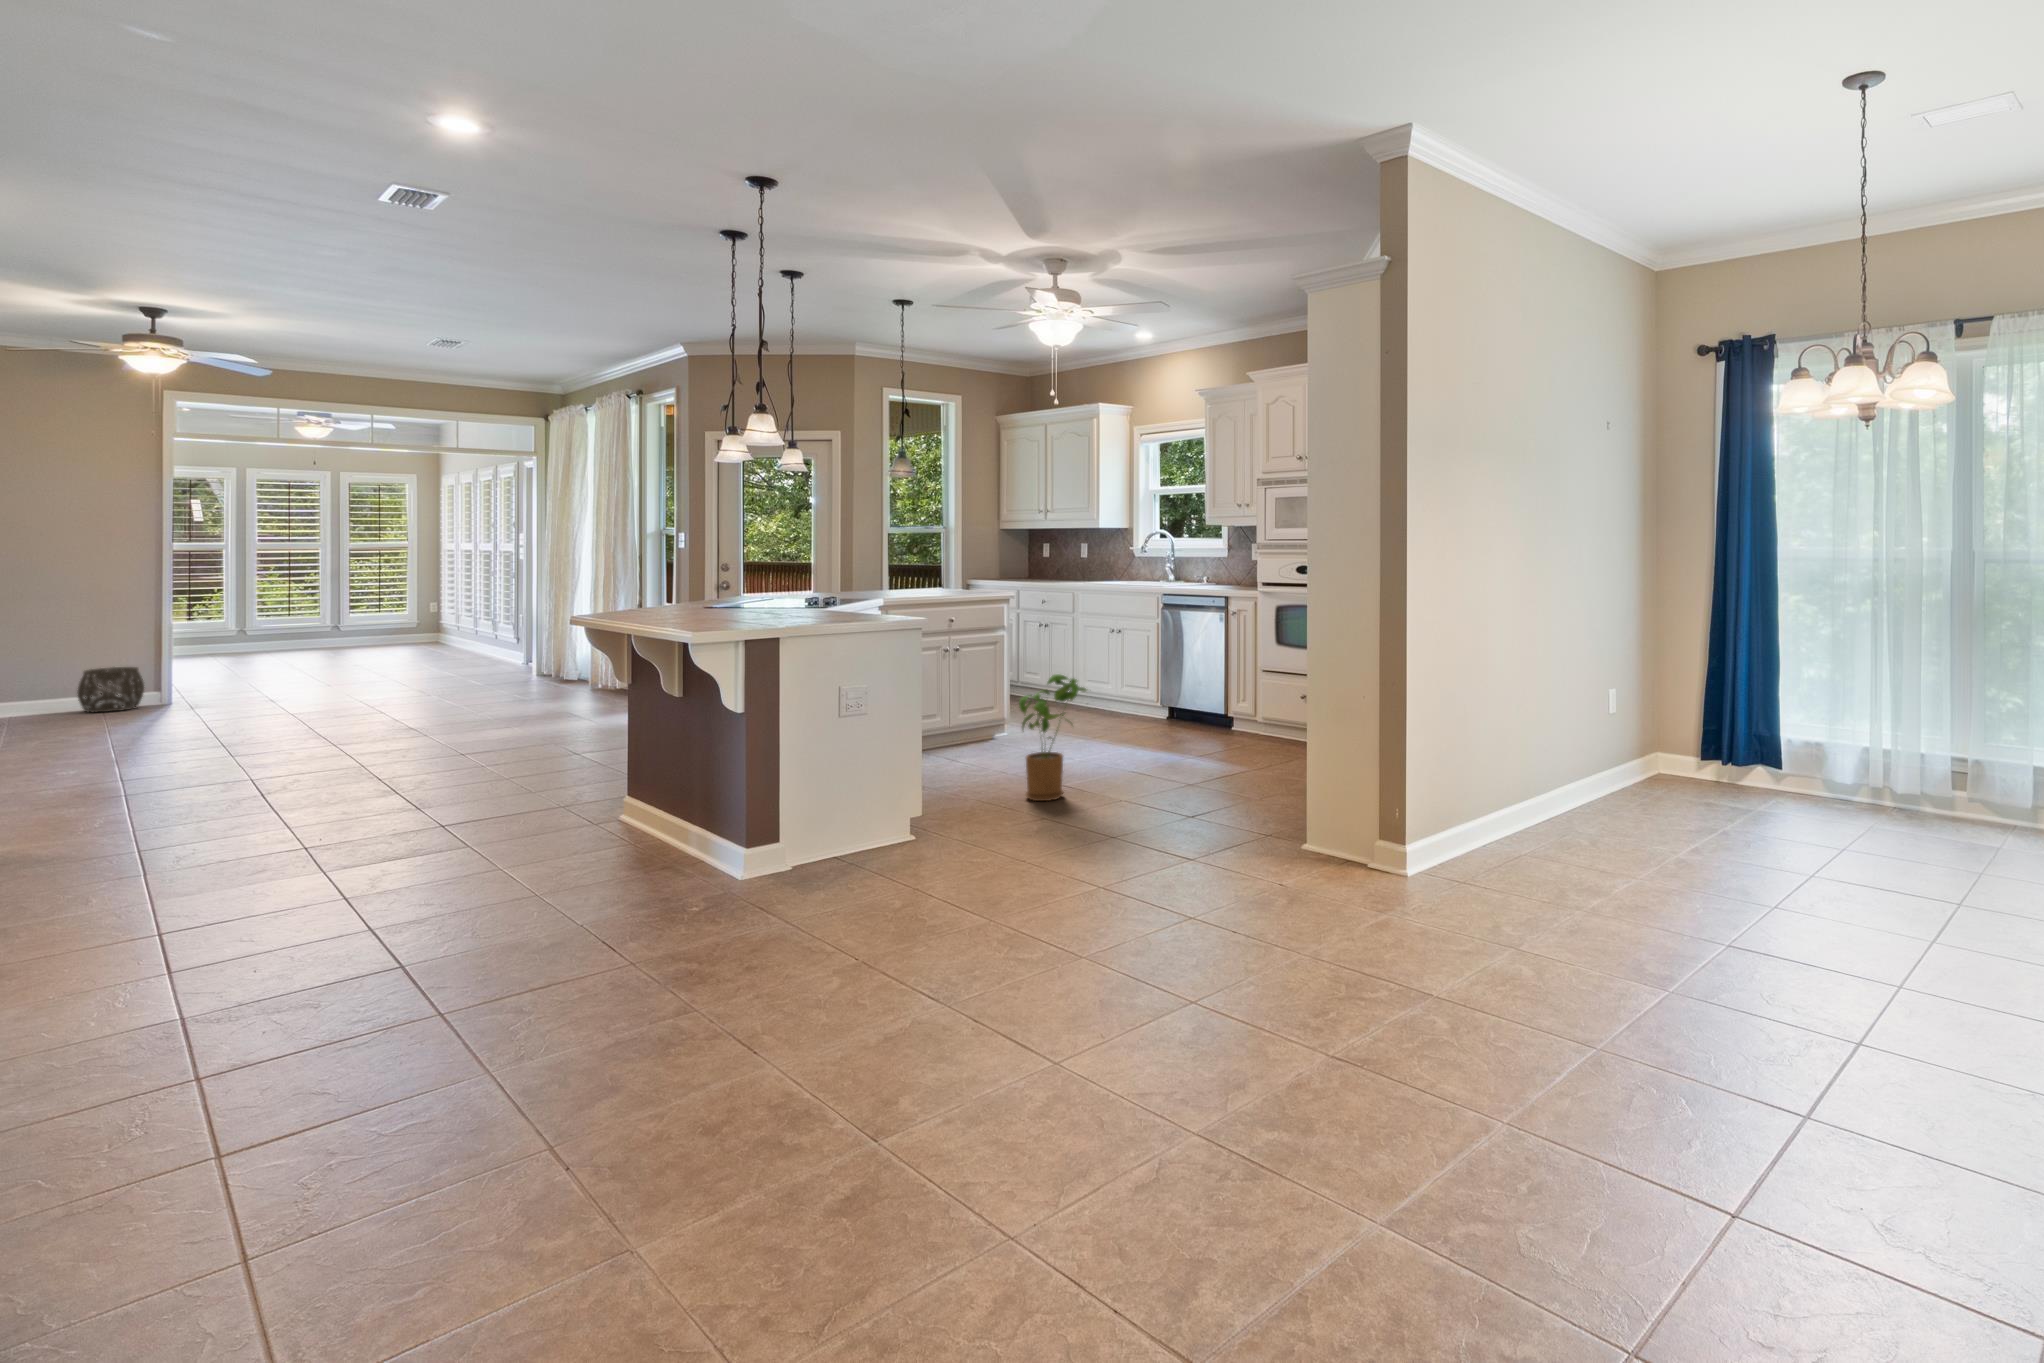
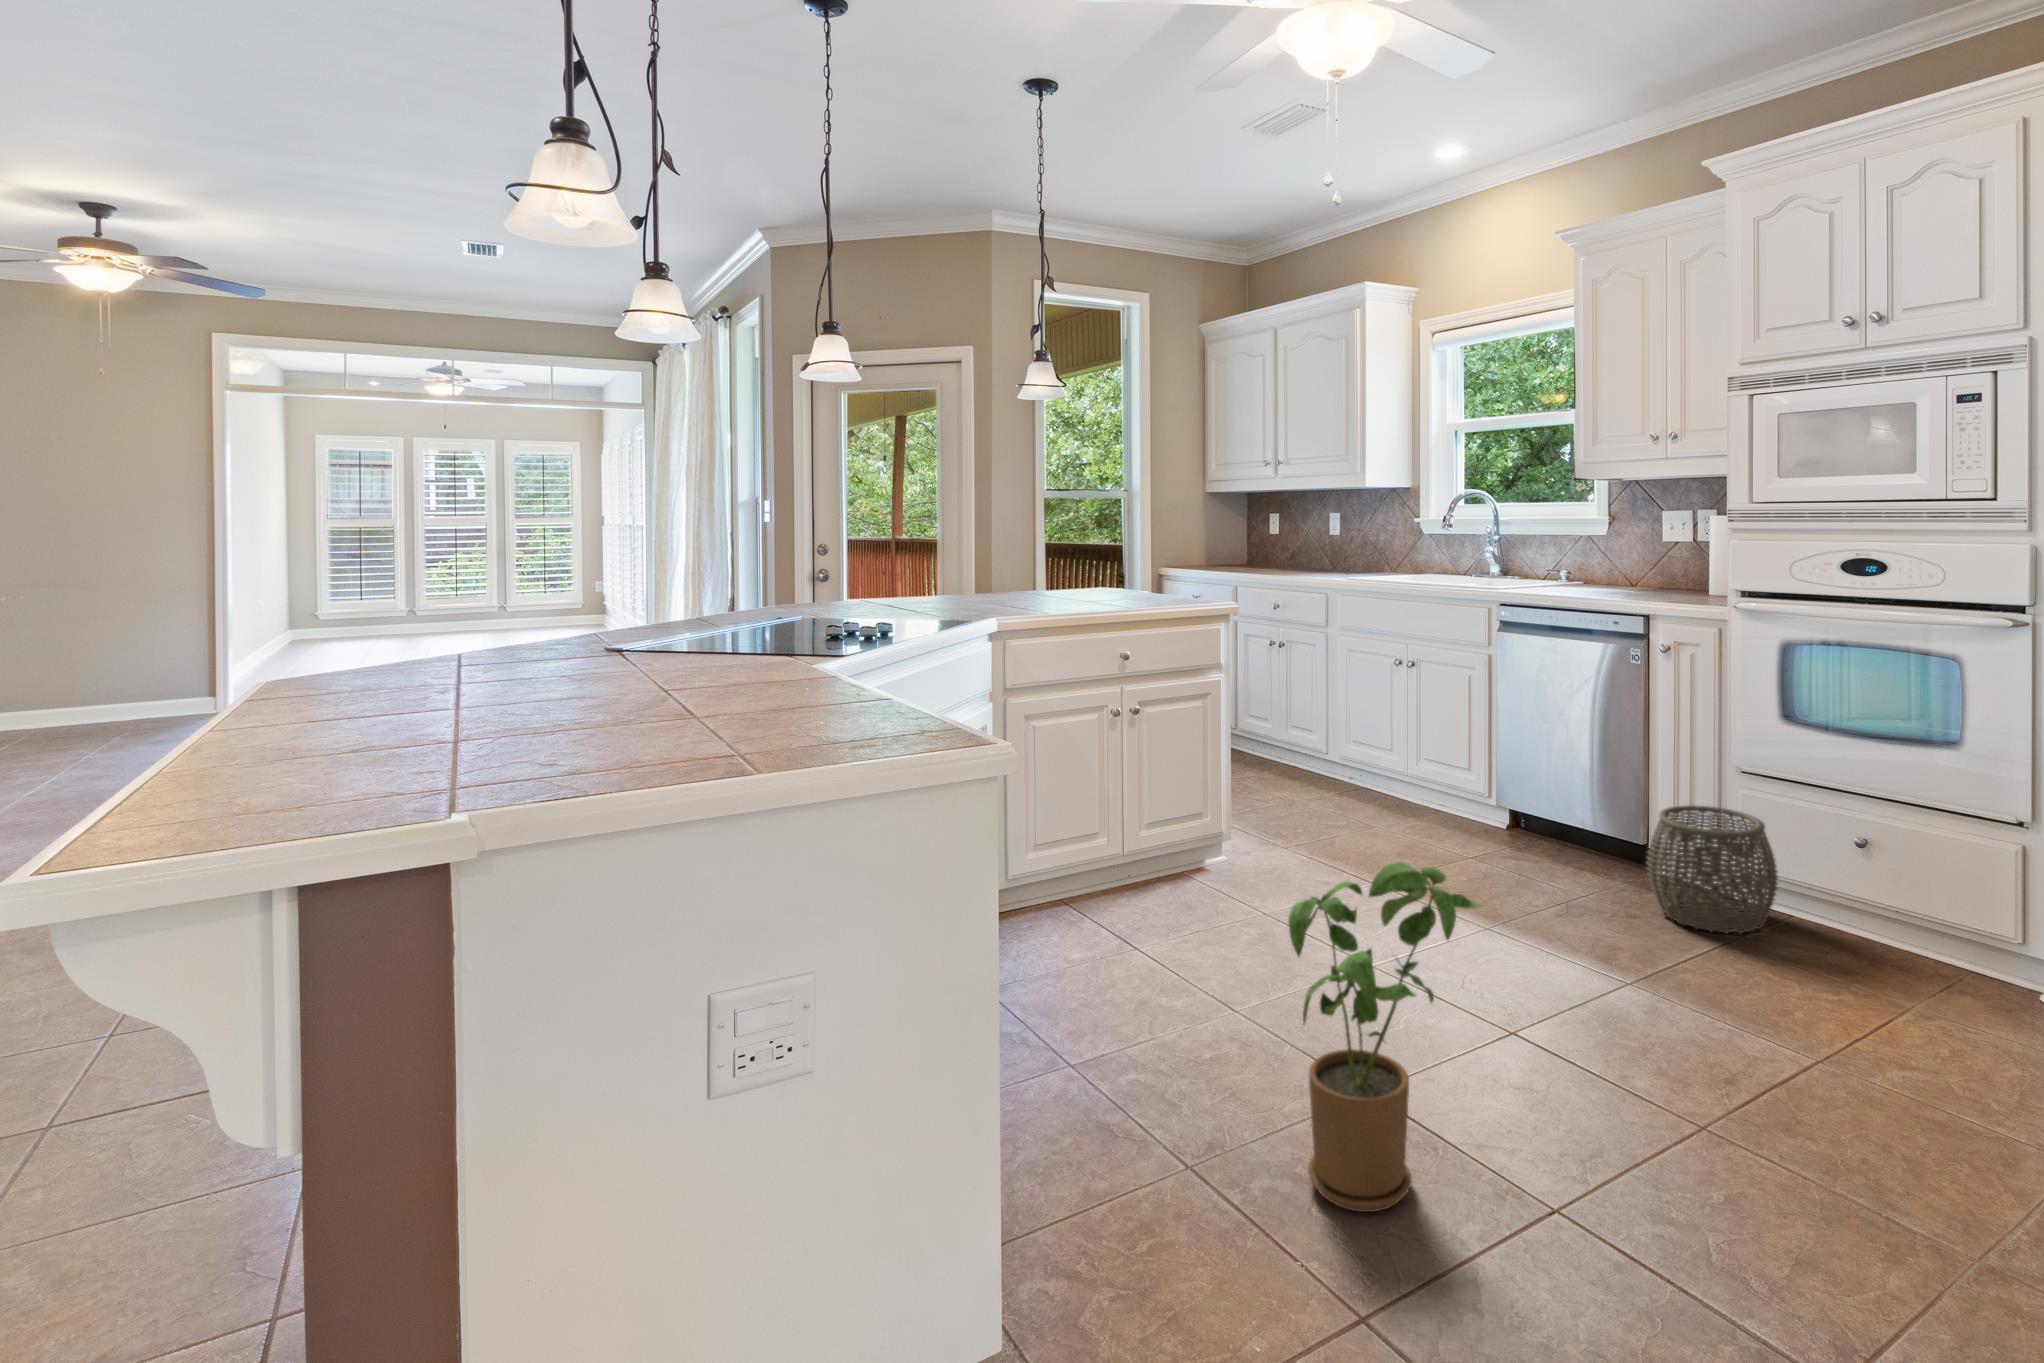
woven basket: present [77,667,144,712] -> present [1647,805,1778,934]

